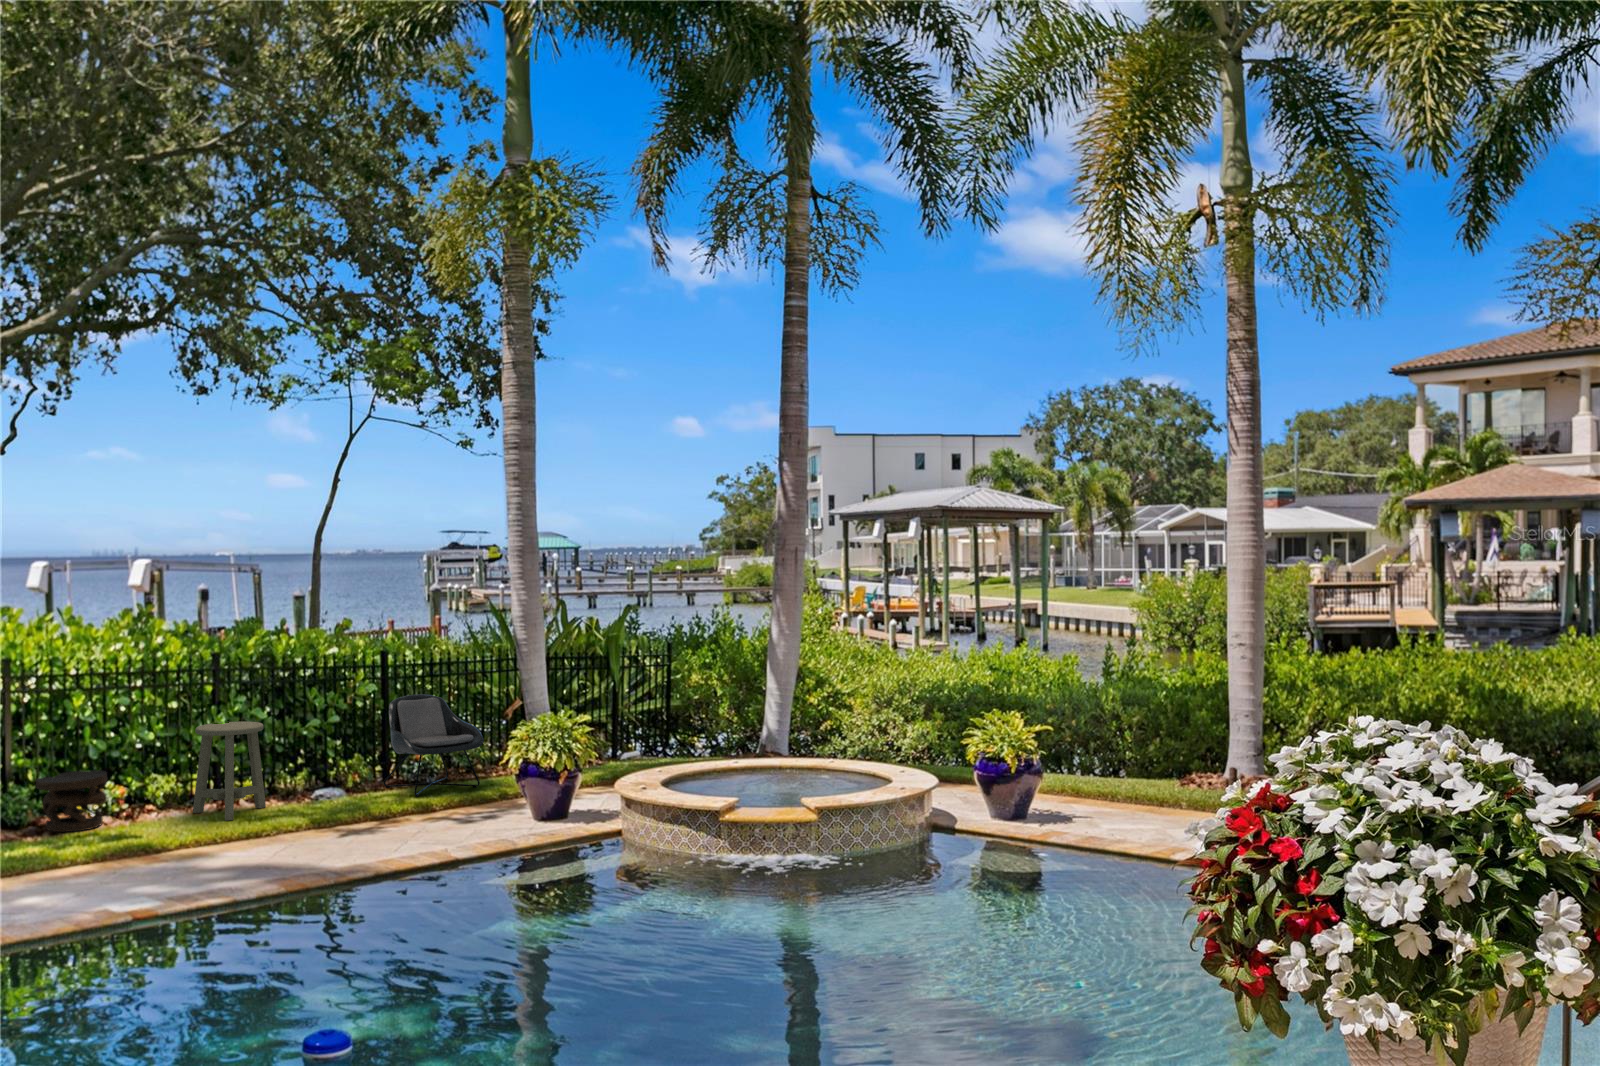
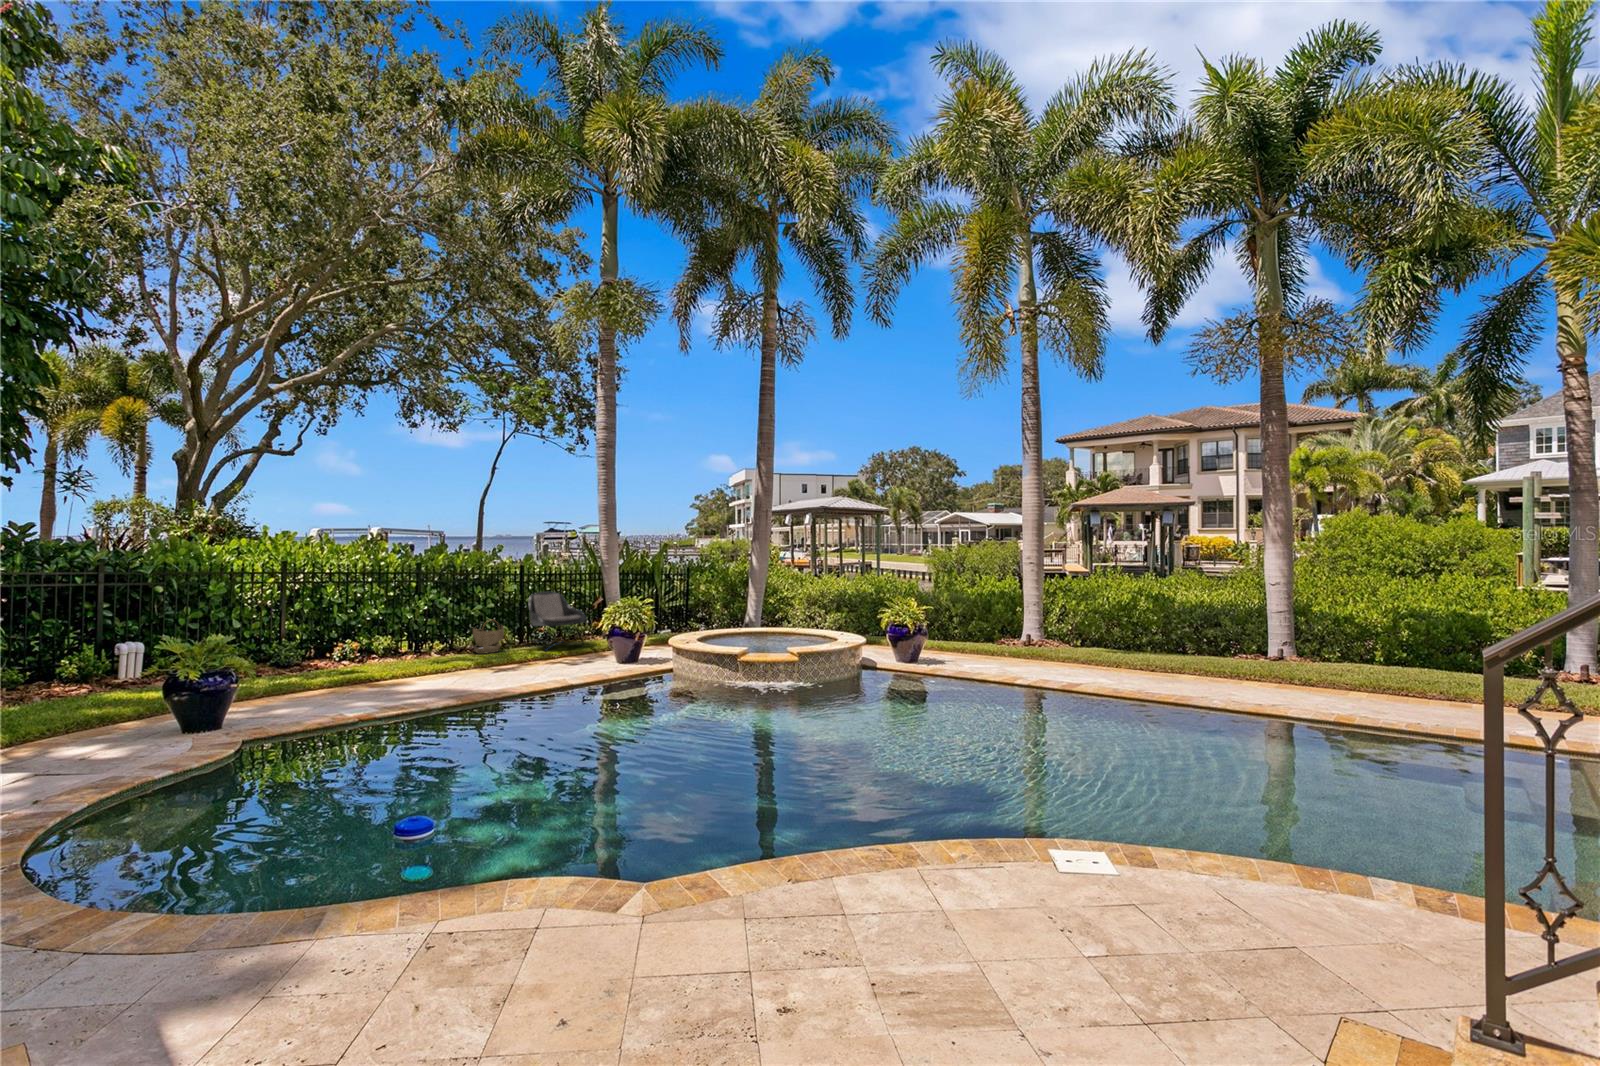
stool: present [193,722,266,821] -> none [403,605,450,665]
woven basket: none [297,741,350,801] -> present [473,621,504,654]
side table: present [36,770,107,832] -> none [298,633,347,671]

